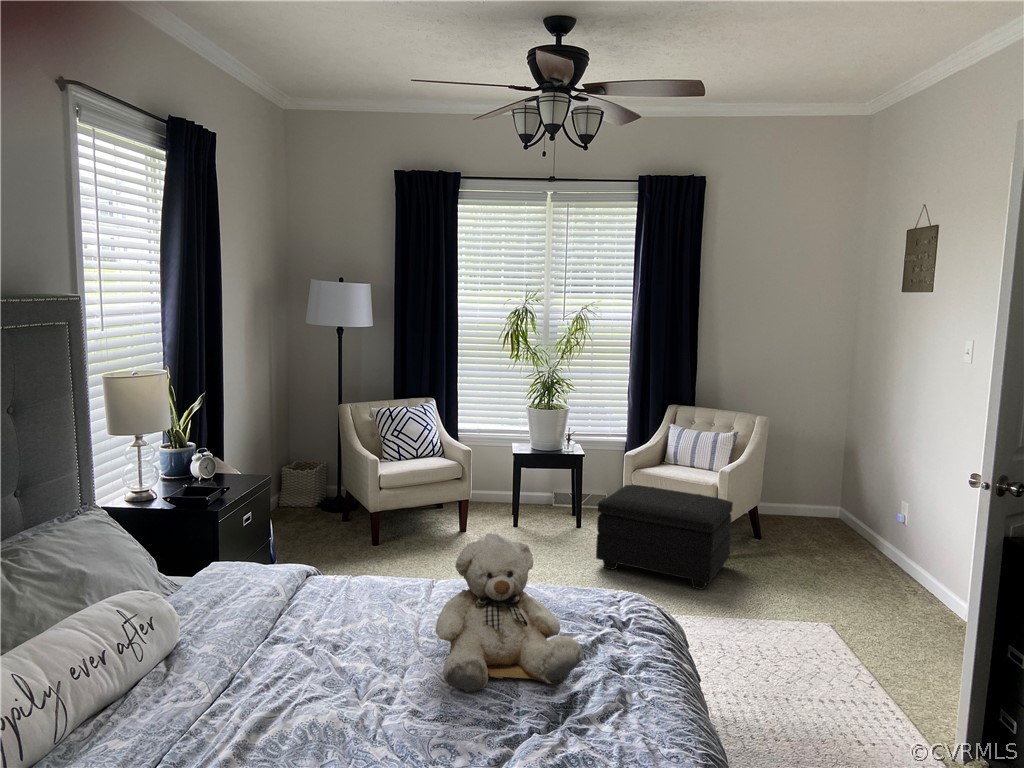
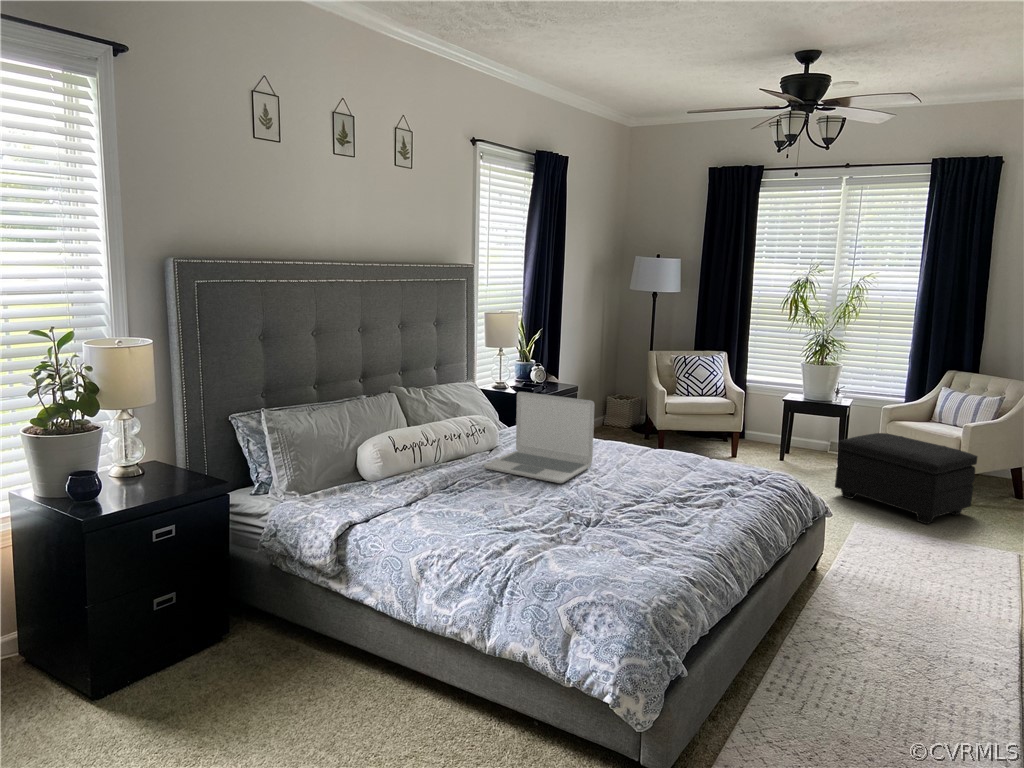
teddy bear: present [436,533,583,692] -> none [617,404,703,491]
laptop: none [175,544,381,729] -> present [484,392,594,483]

